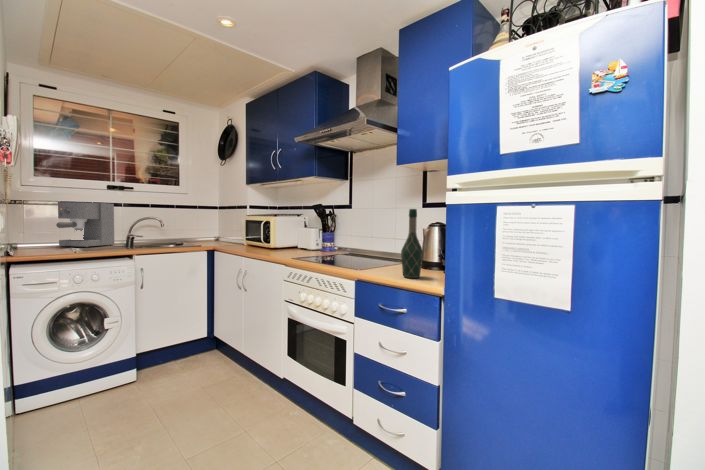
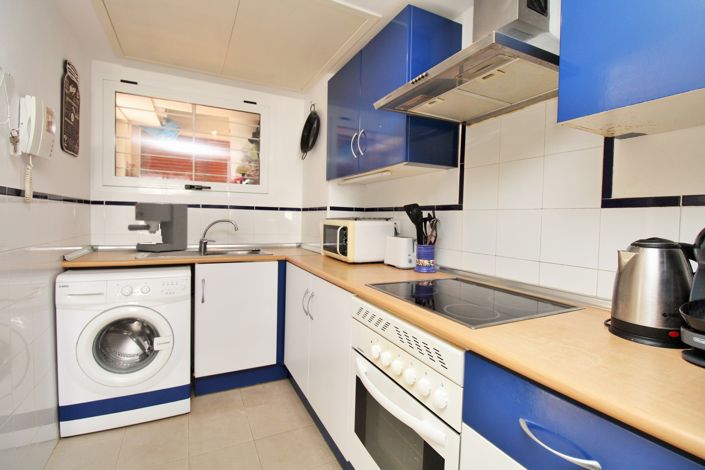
wine bottle: present [401,209,423,278] -> none [576,211,639,376]

